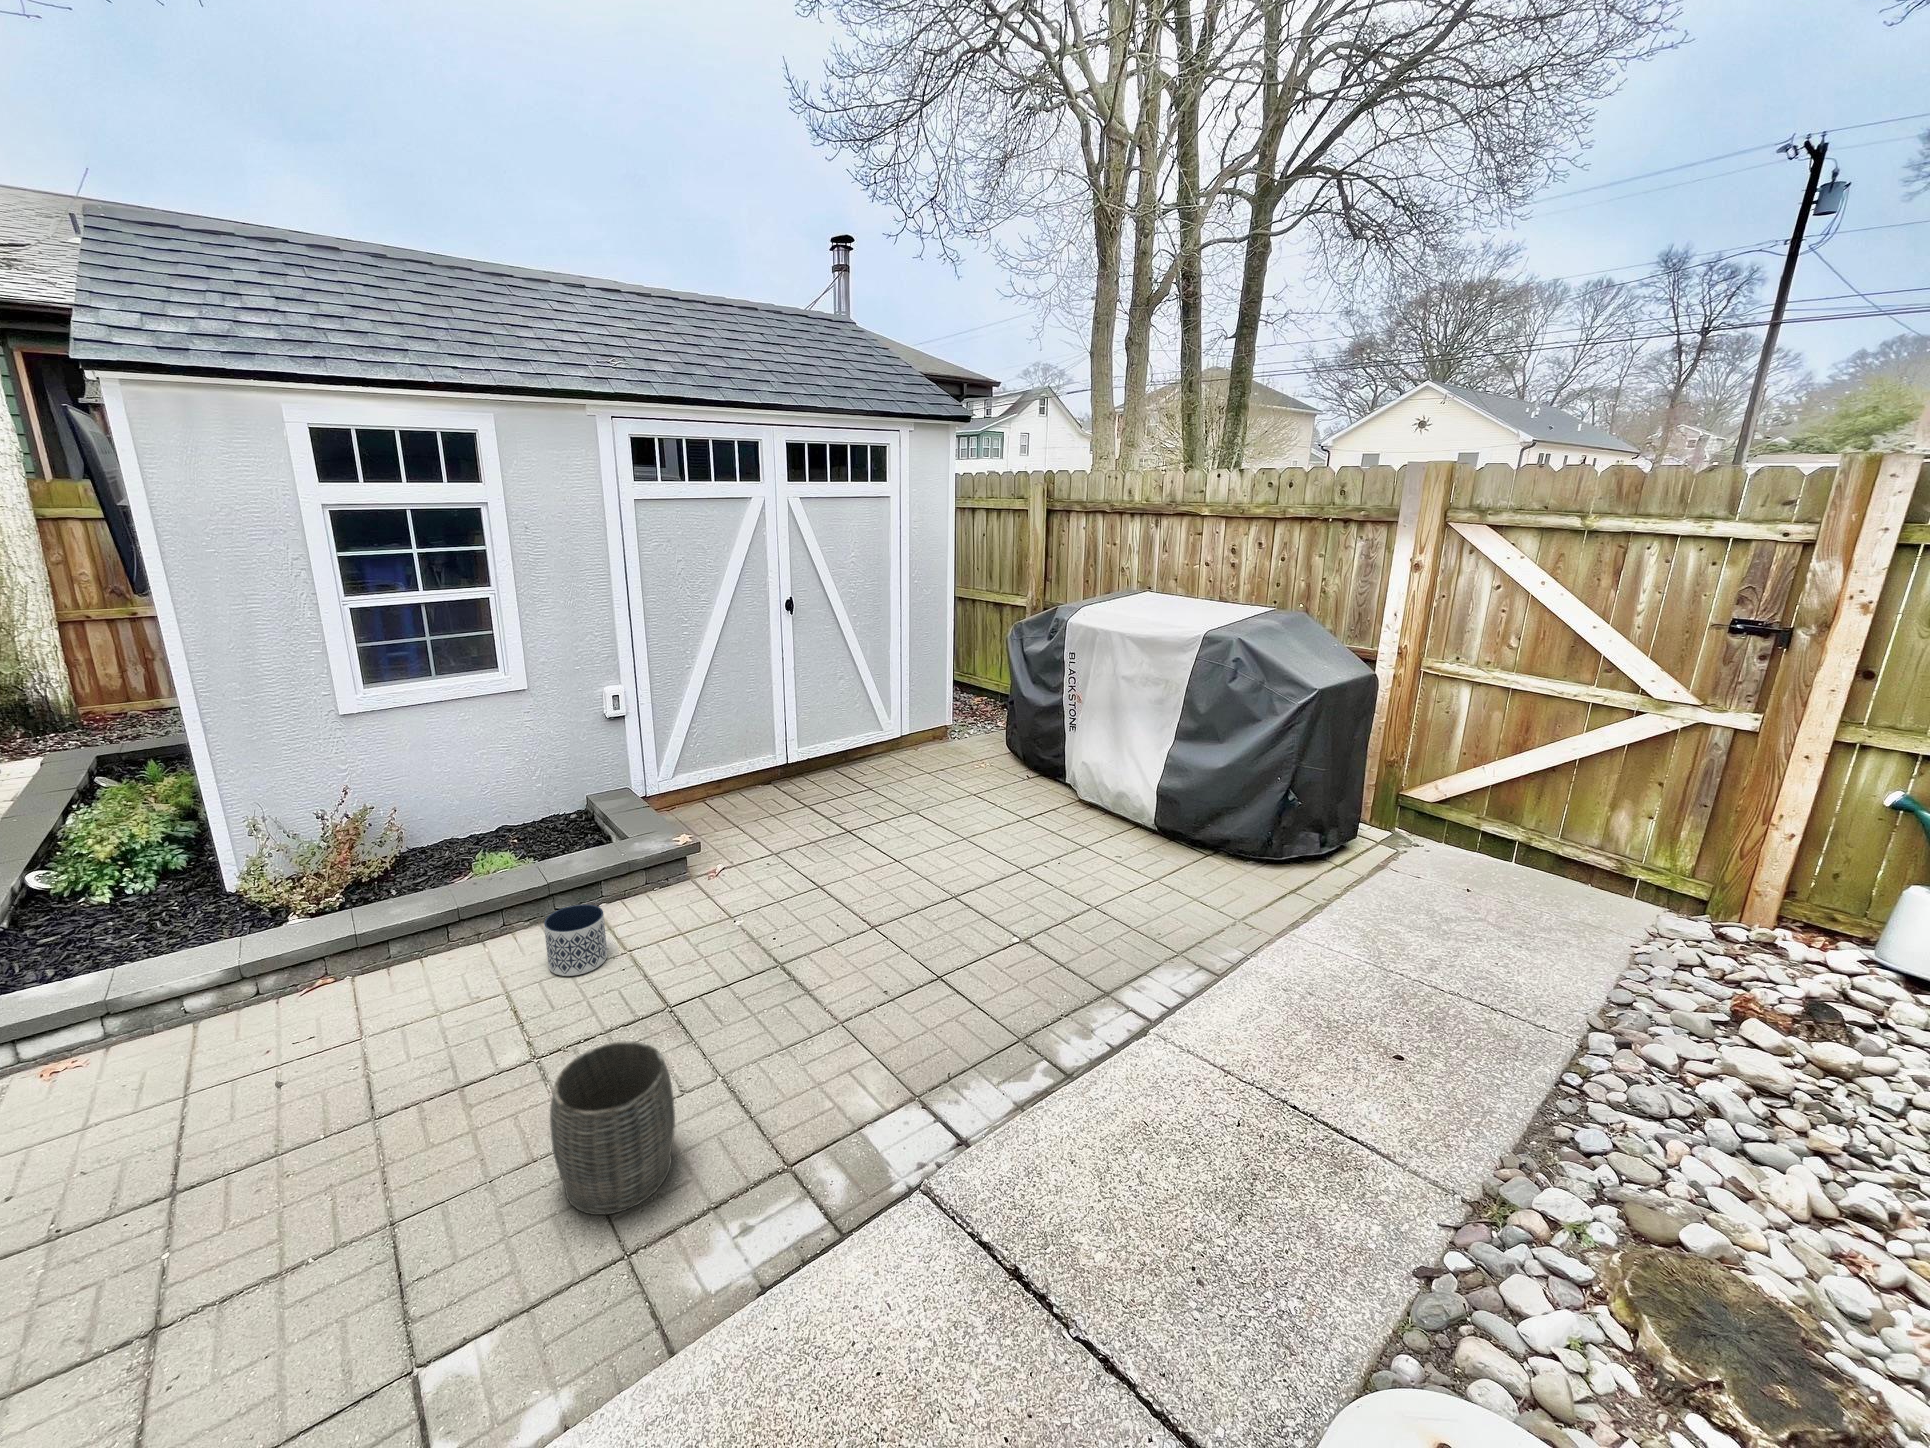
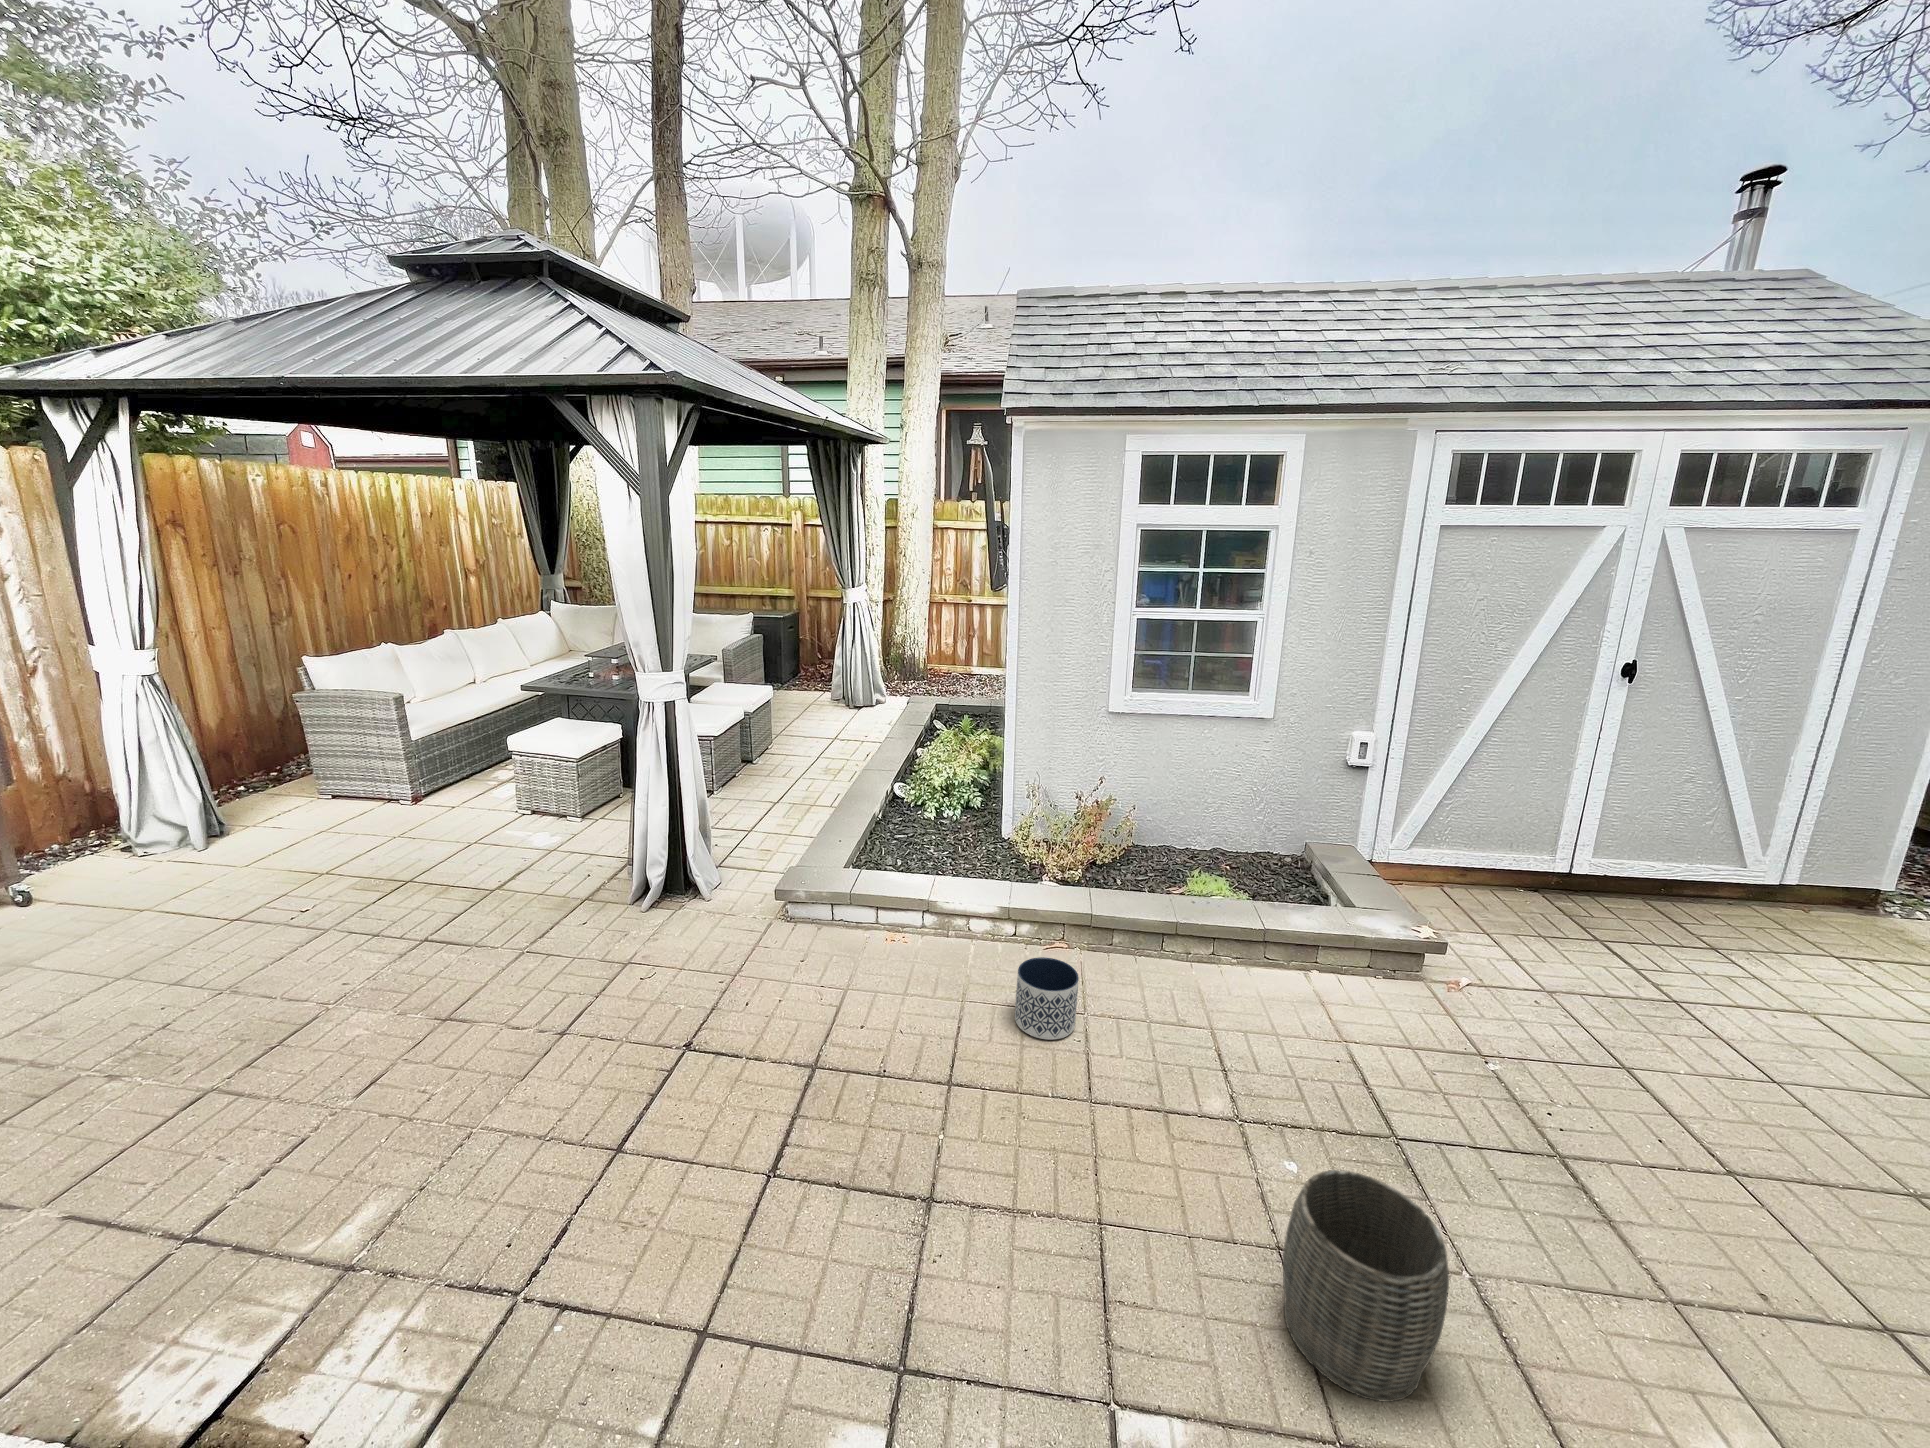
planter: present [544,904,607,976] -> present [1015,957,1079,1040]

